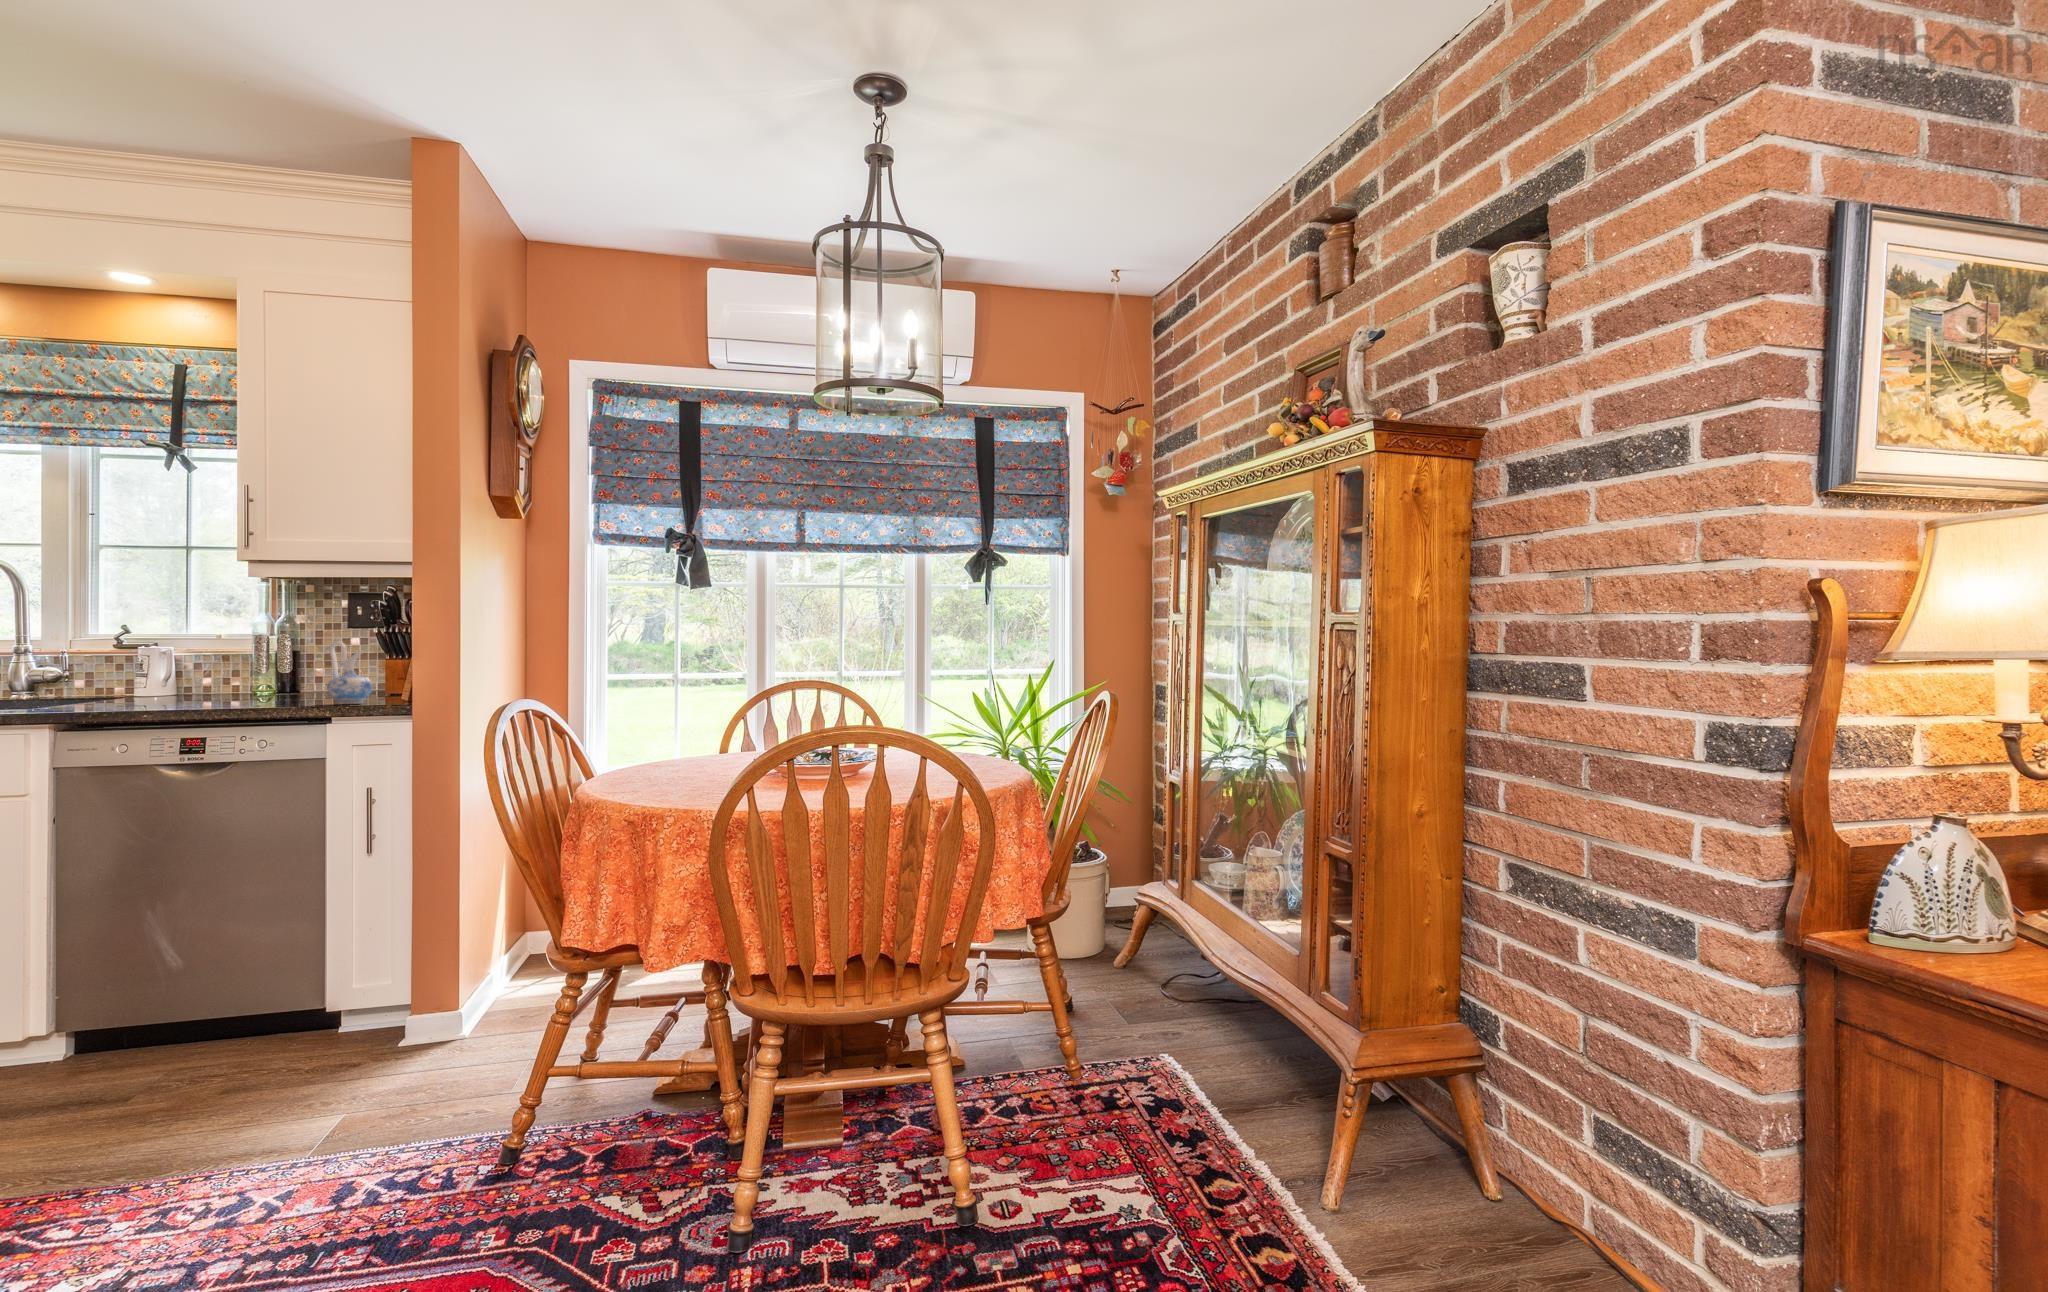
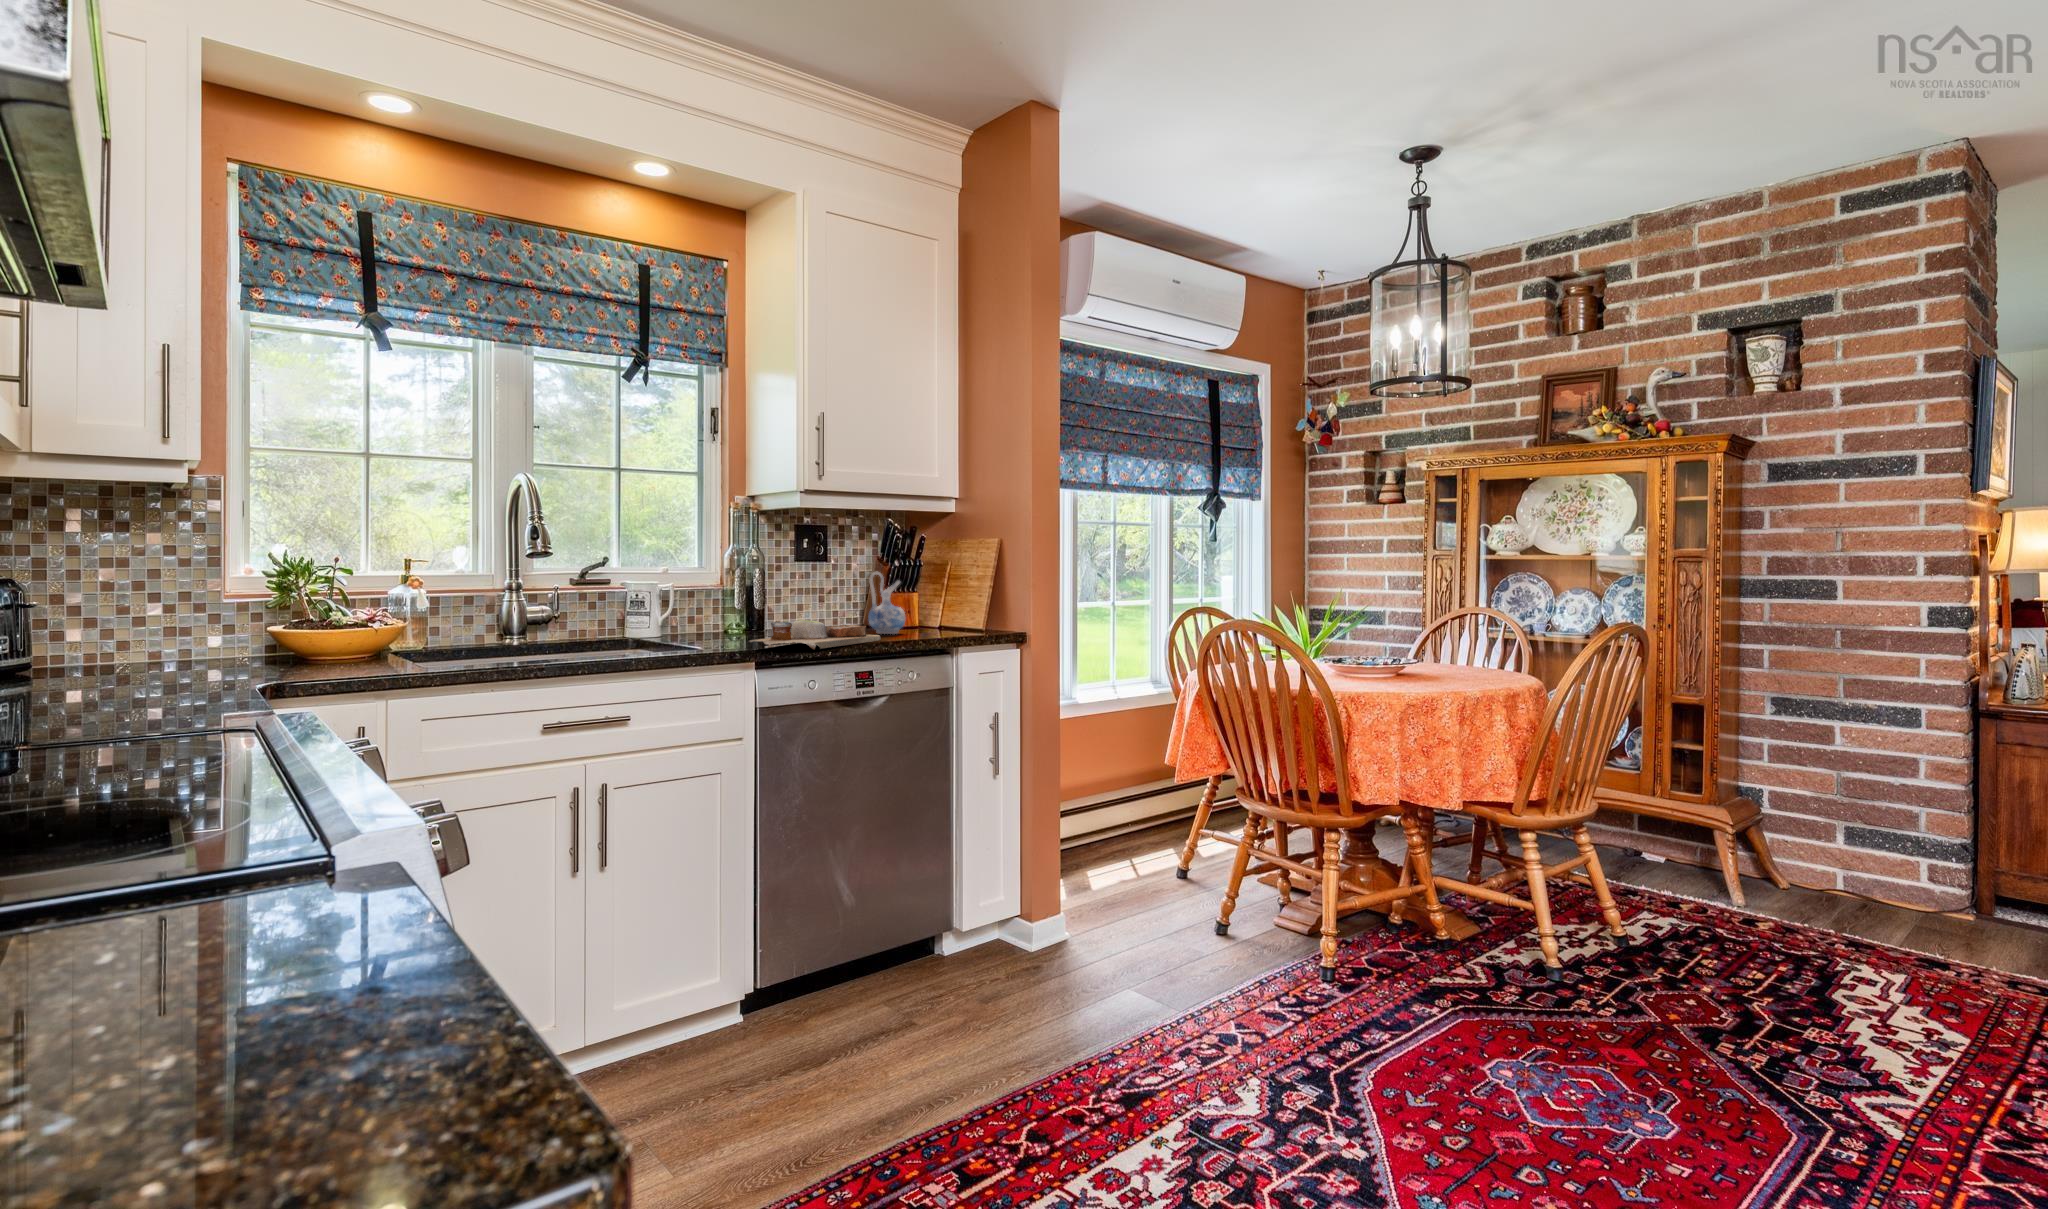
cutting board: none [55,687,263,715] -> present [747,620,881,649]

